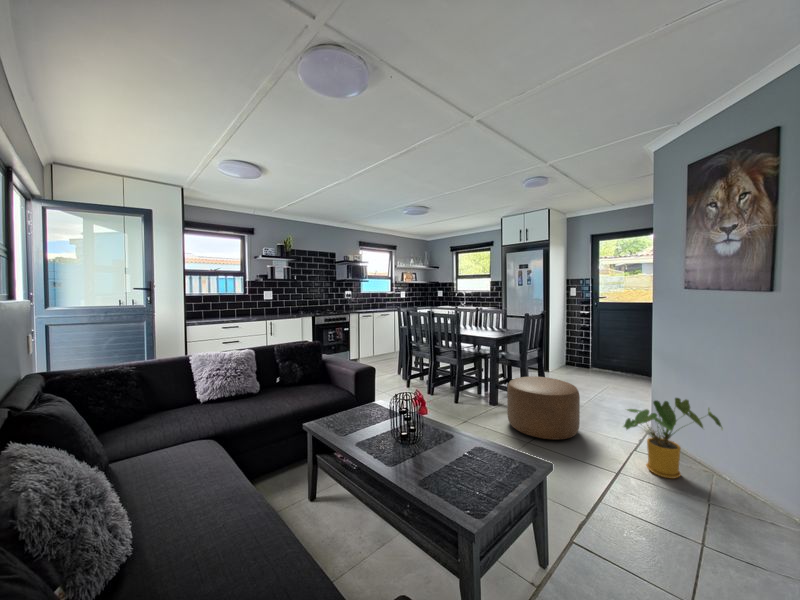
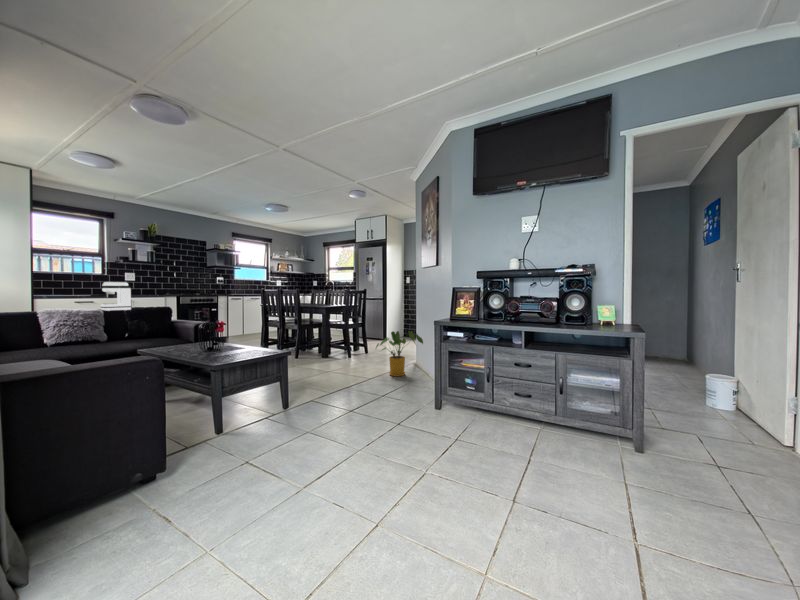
coffee maker: none [240,313,280,350] -> present [91,282,131,311]
ottoman: present [507,376,580,440] -> none [322,331,368,367]

